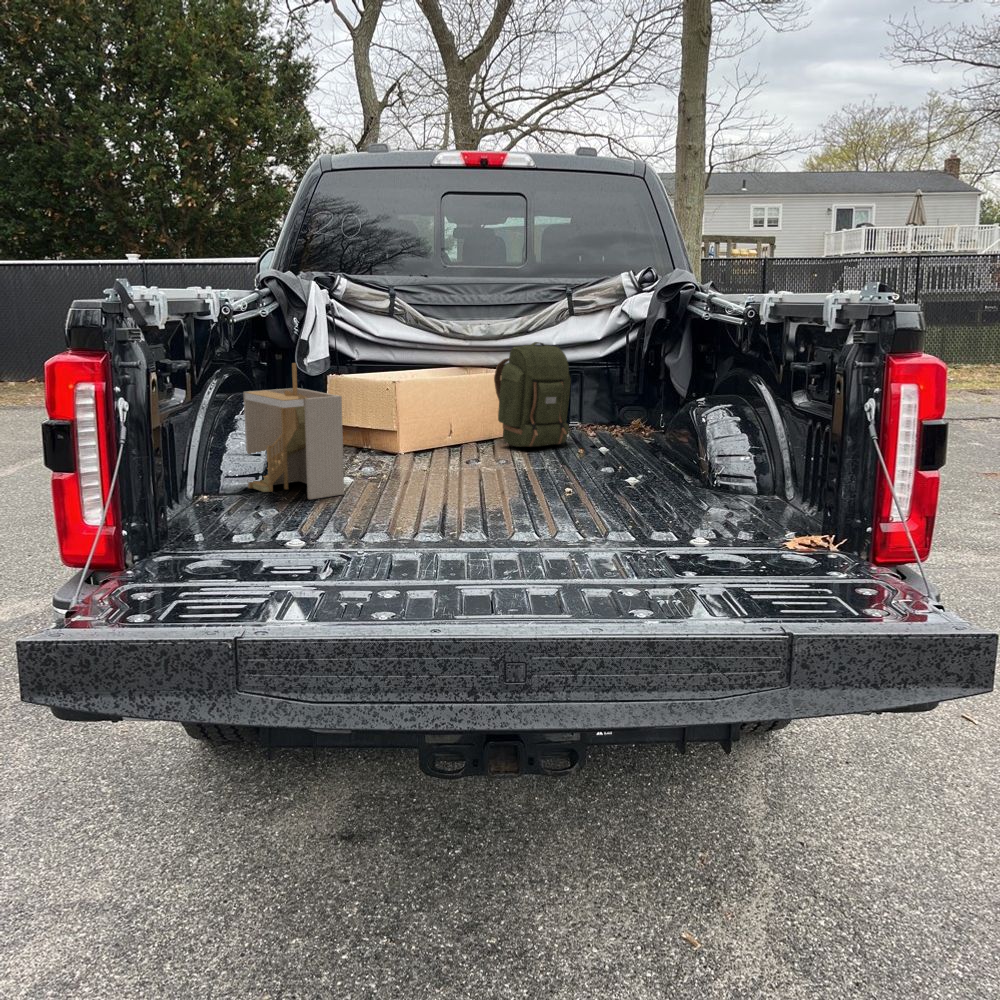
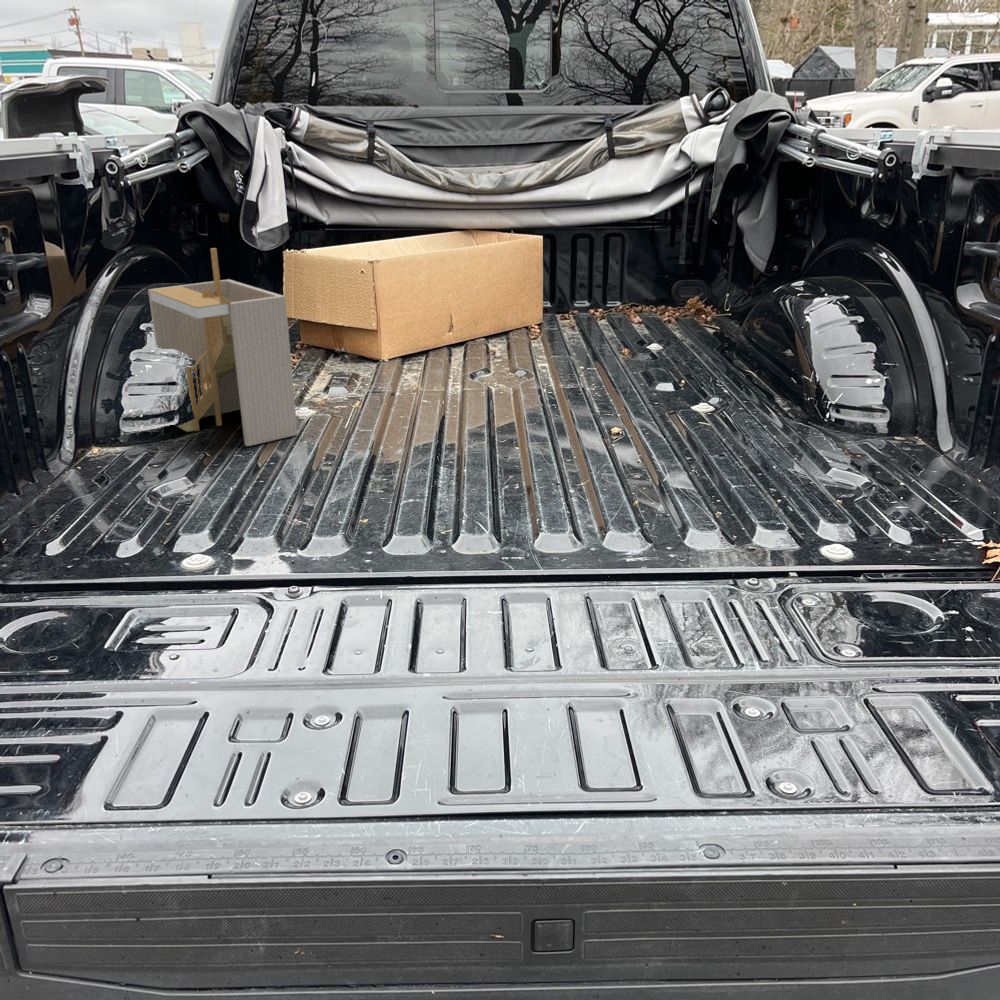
backpack: present [494,342,571,447] -> none [509,198,612,343]

